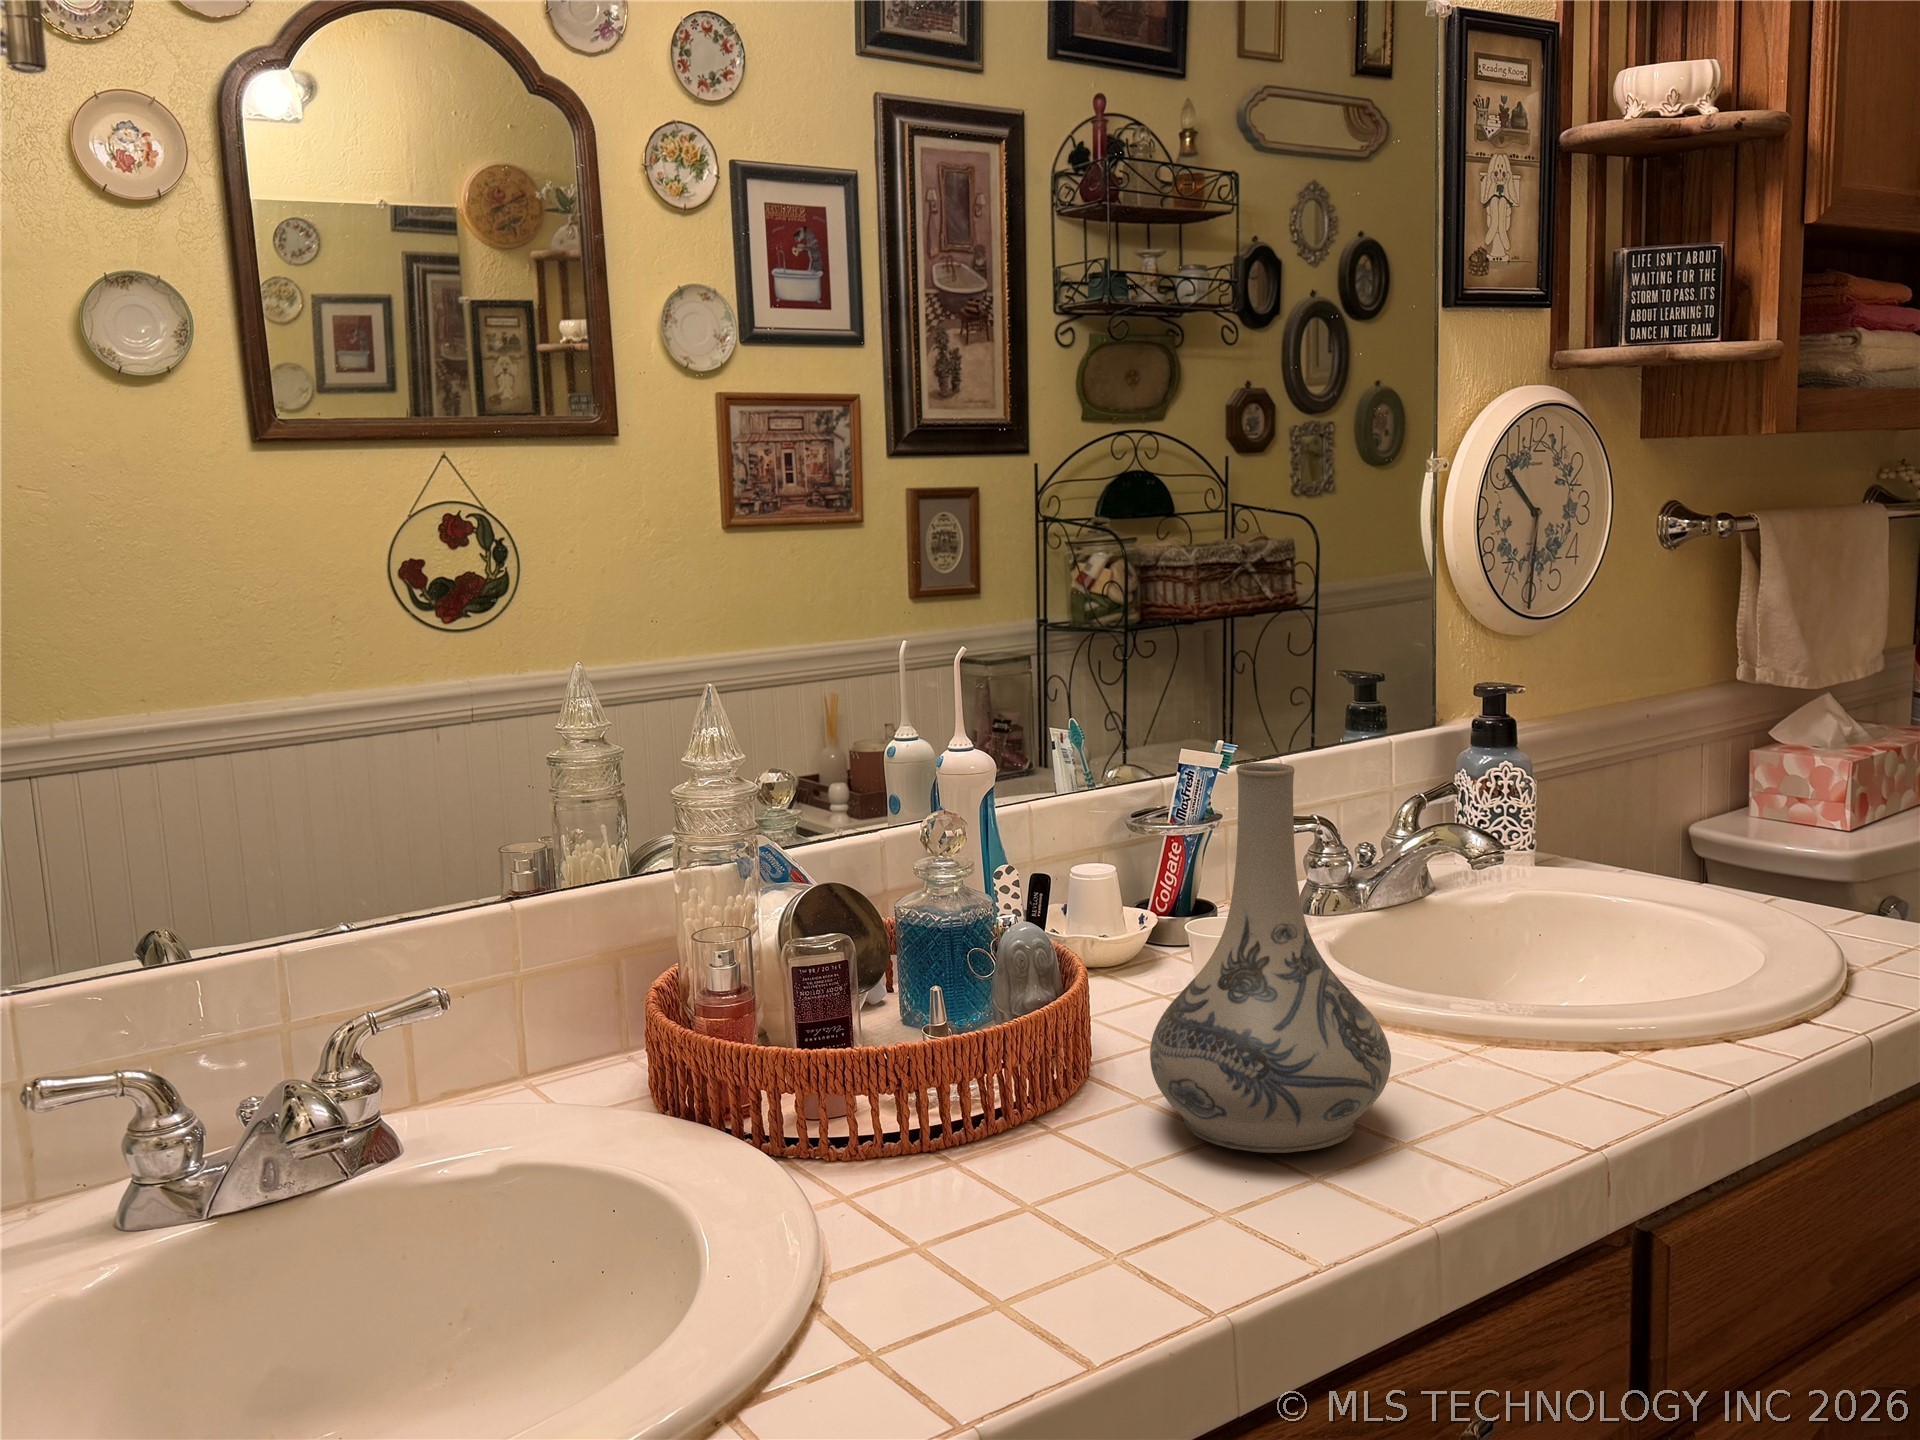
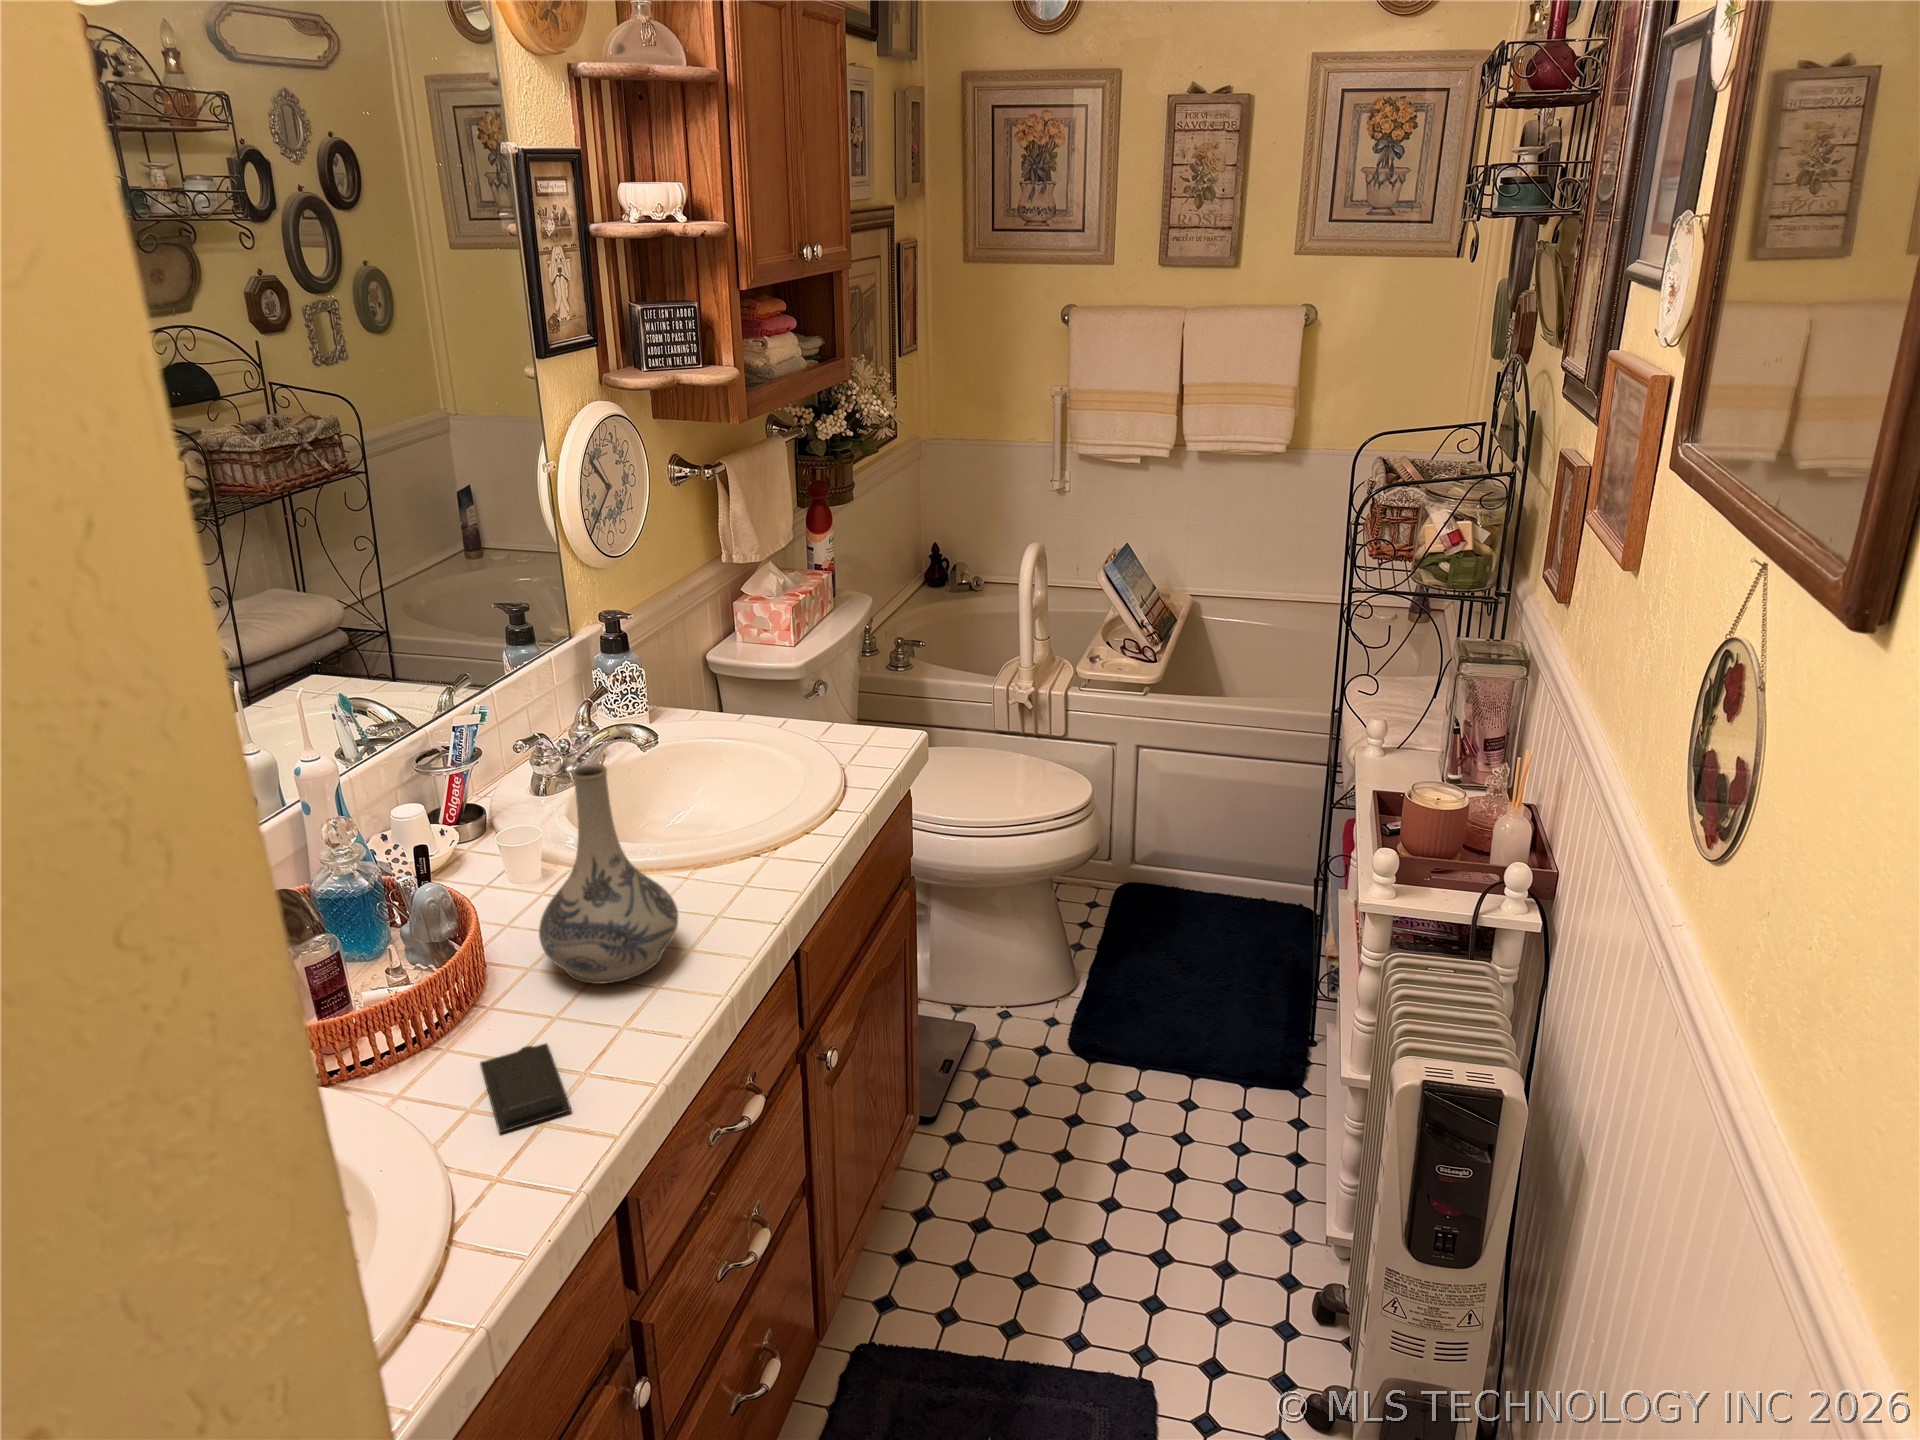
soap bar: none [926,1186,1088,1300] -> present [480,1044,571,1133]

